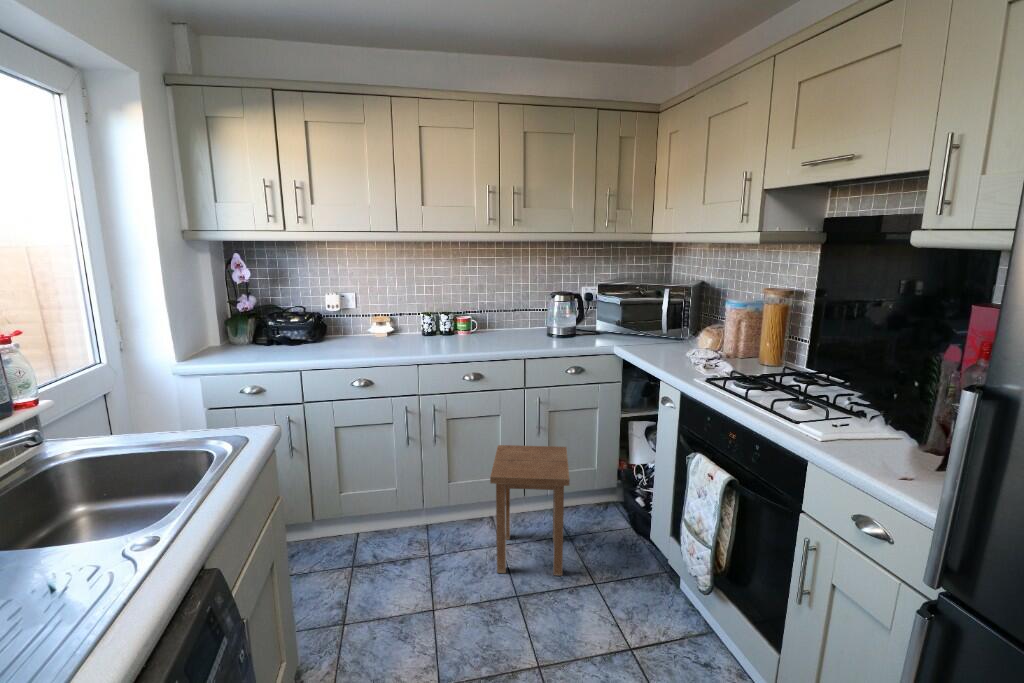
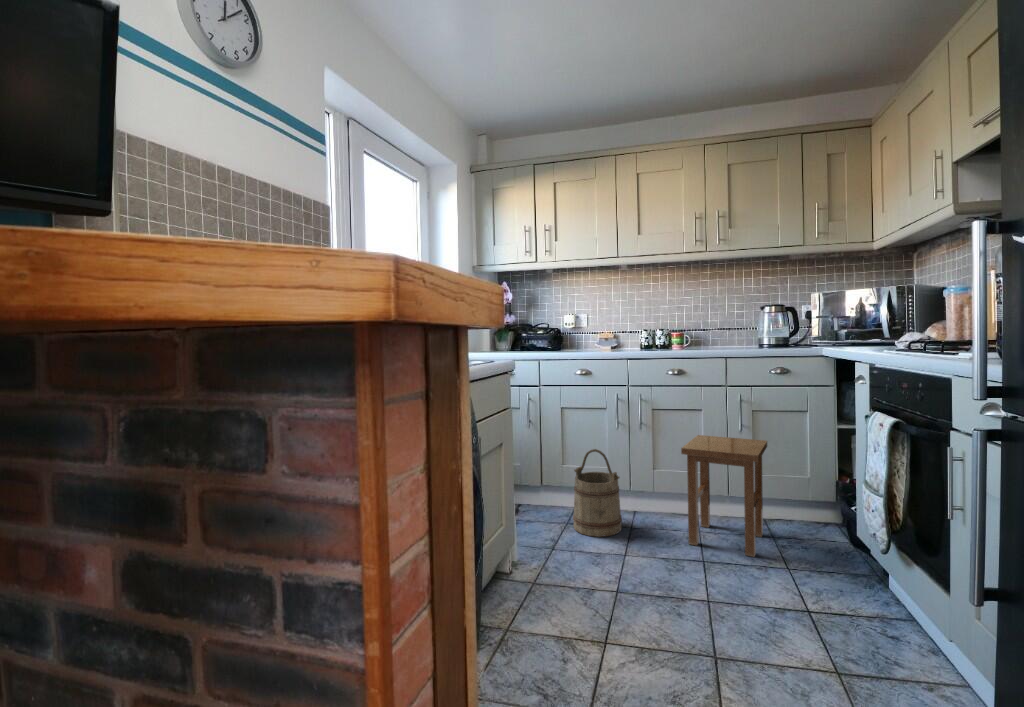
bucket: none [360,484,421,590] -> present [573,449,622,537]

